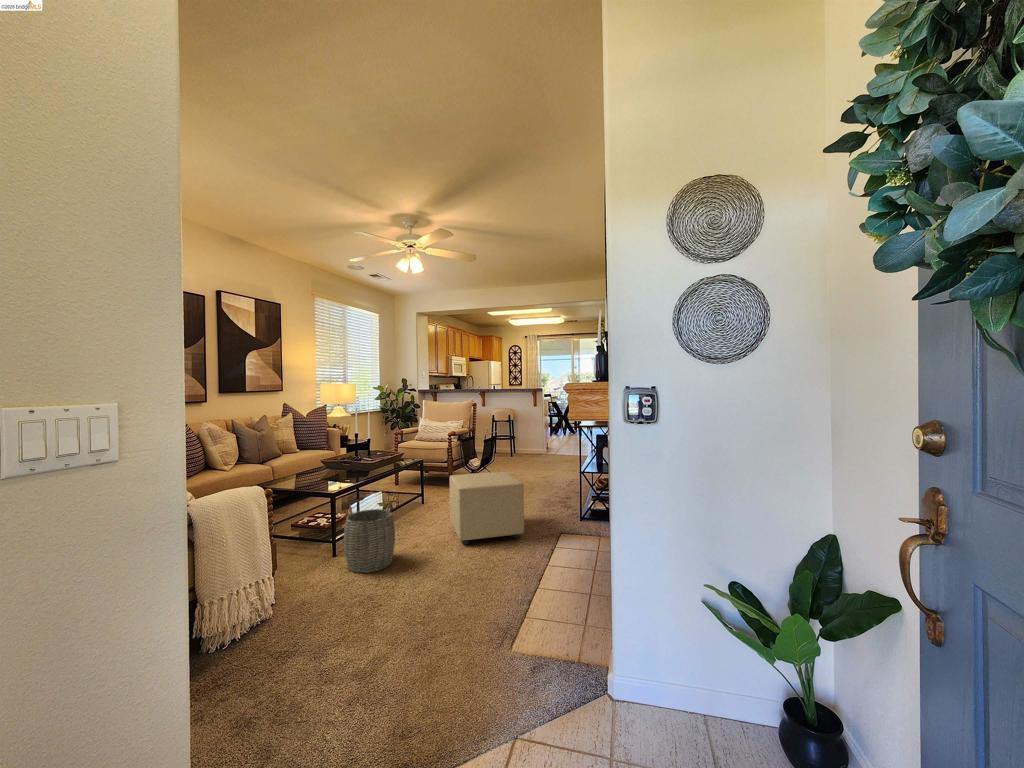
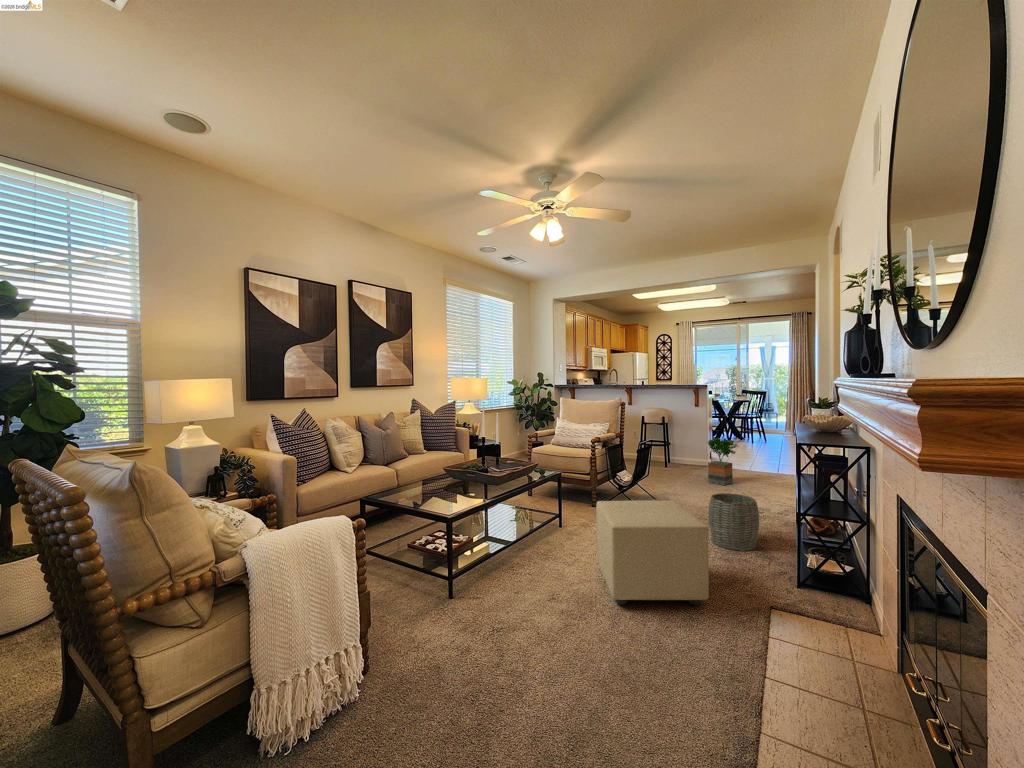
potted tree: none [540,430,563,466] -> present [708,438,738,485]
woven basket: present [344,509,395,573] -> present [709,493,759,551]

